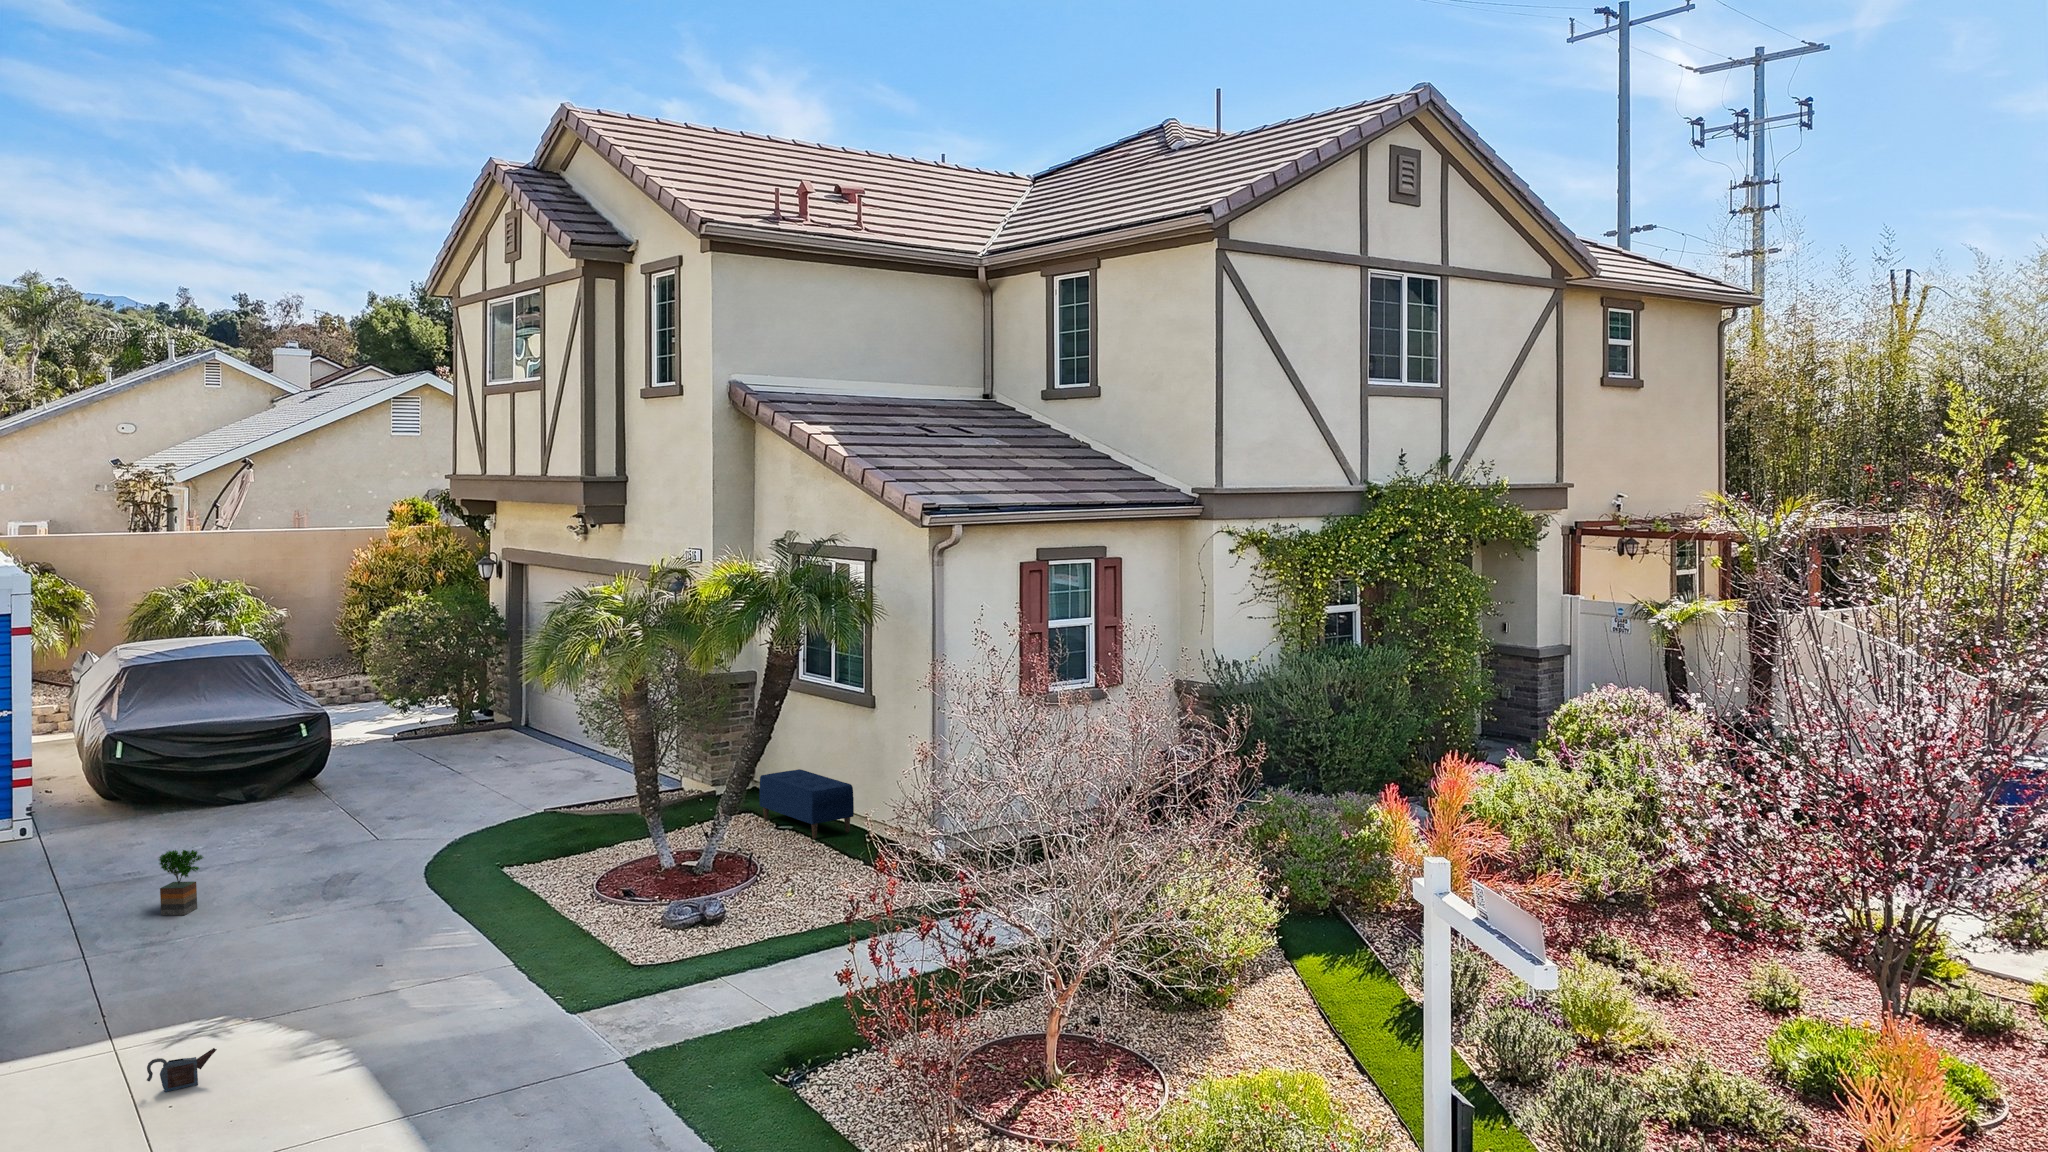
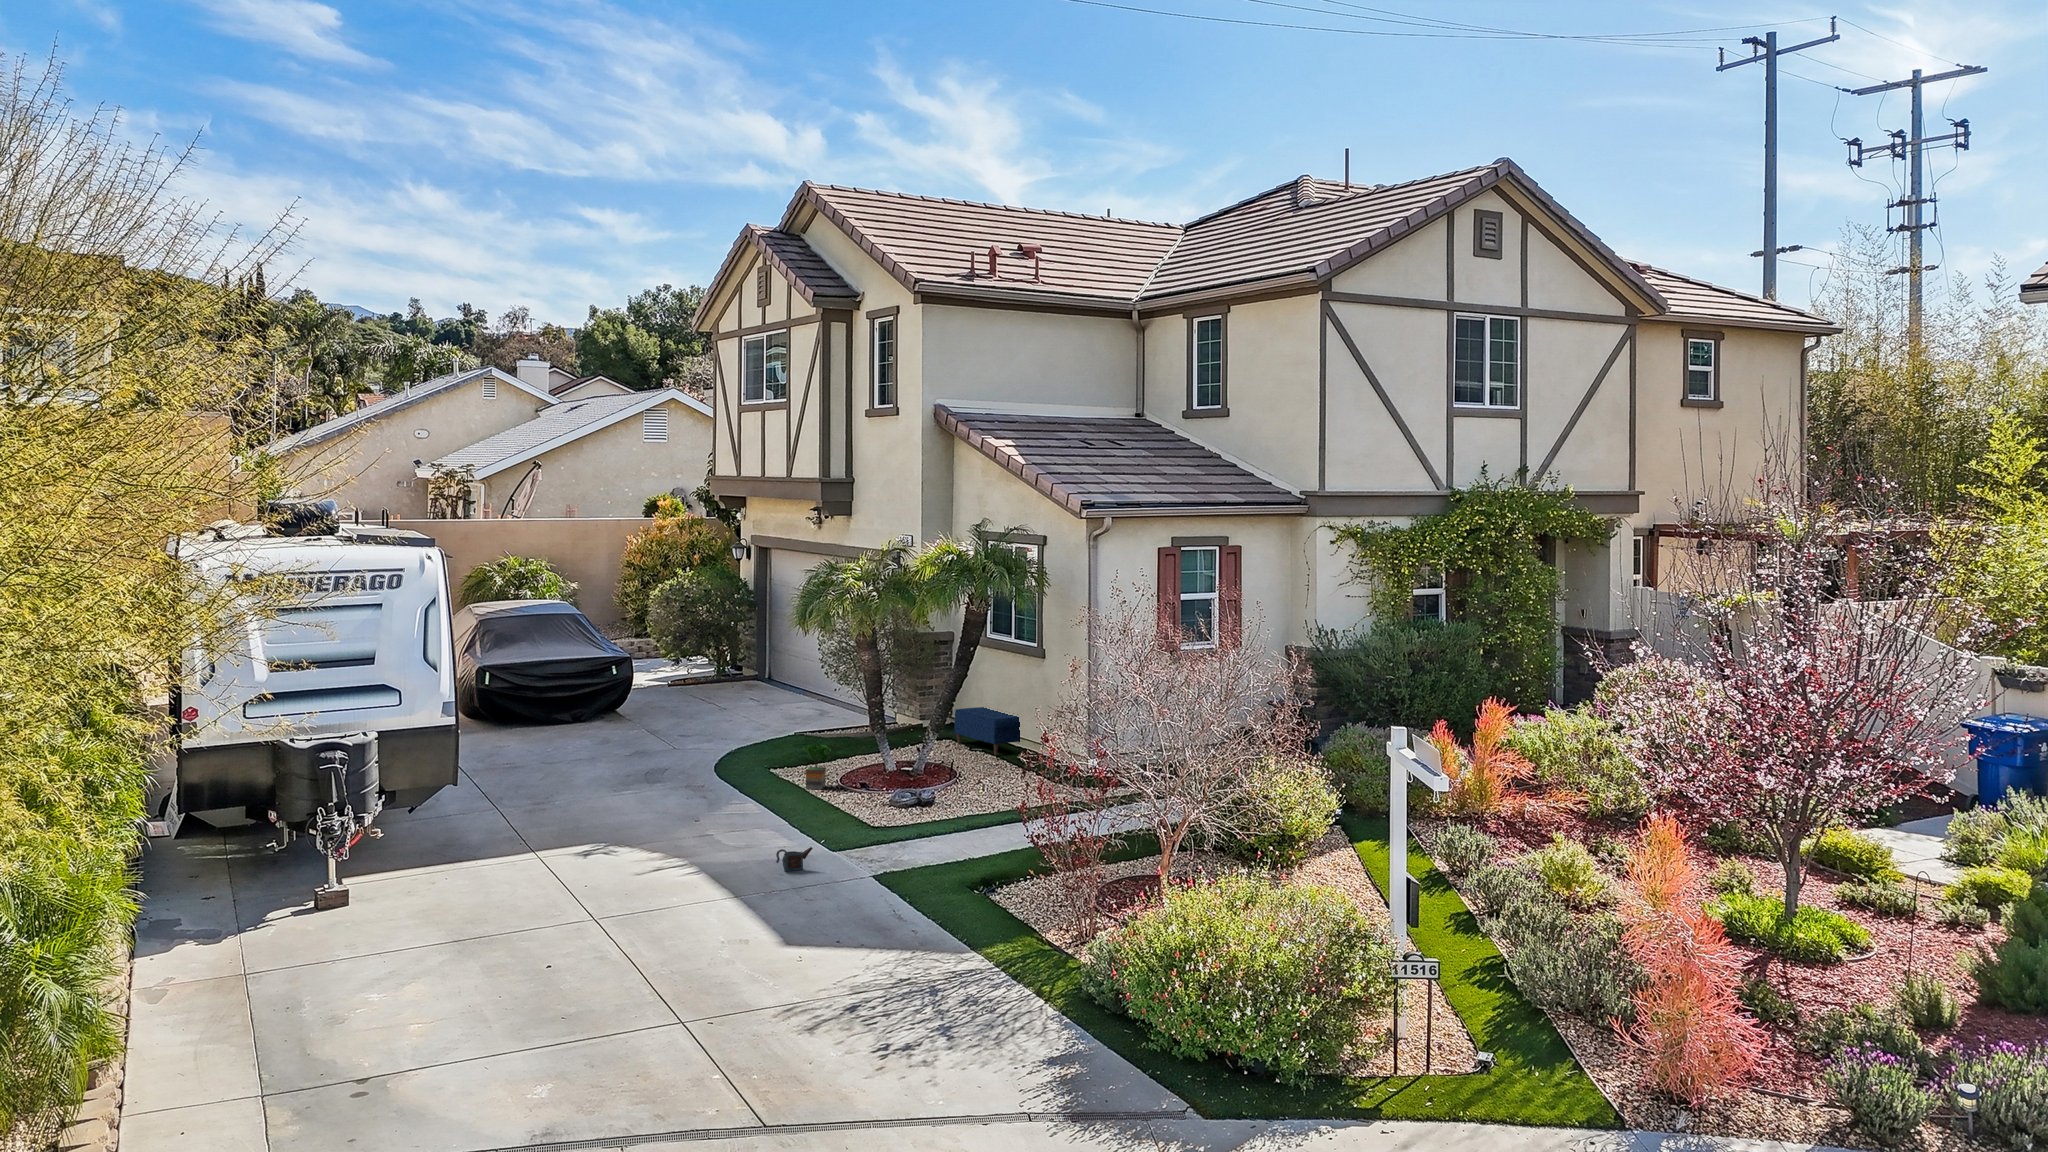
potted tree: present [159,850,203,915] -> present [803,744,831,790]
watering can: present [147,1048,217,1092] -> present [776,847,813,871]

